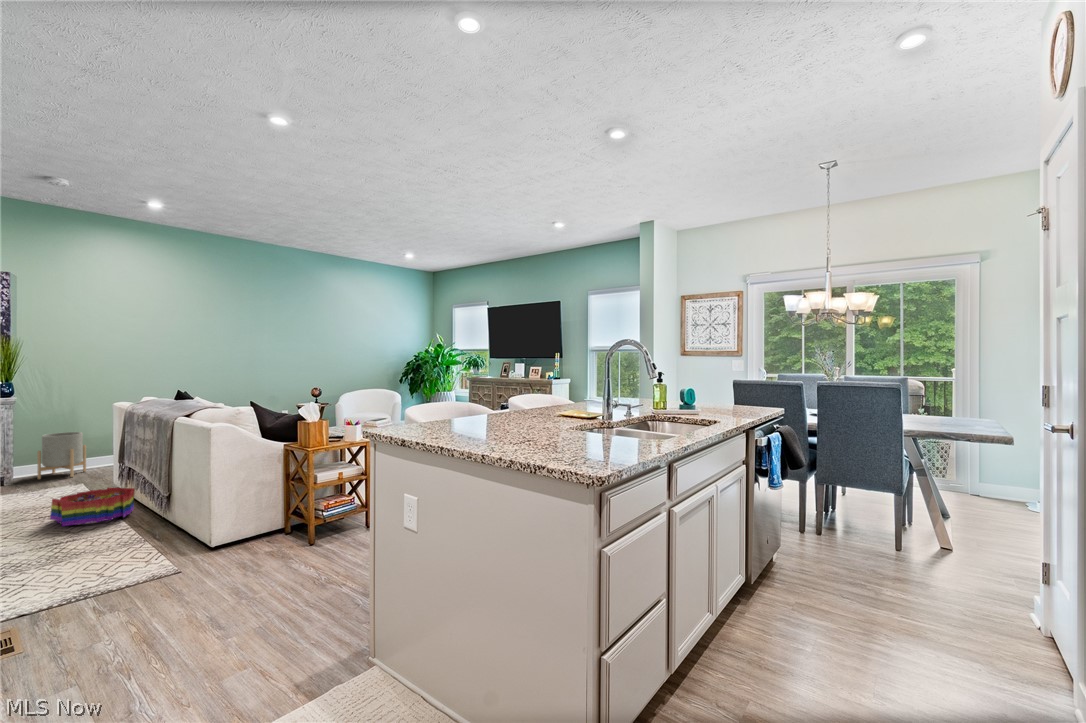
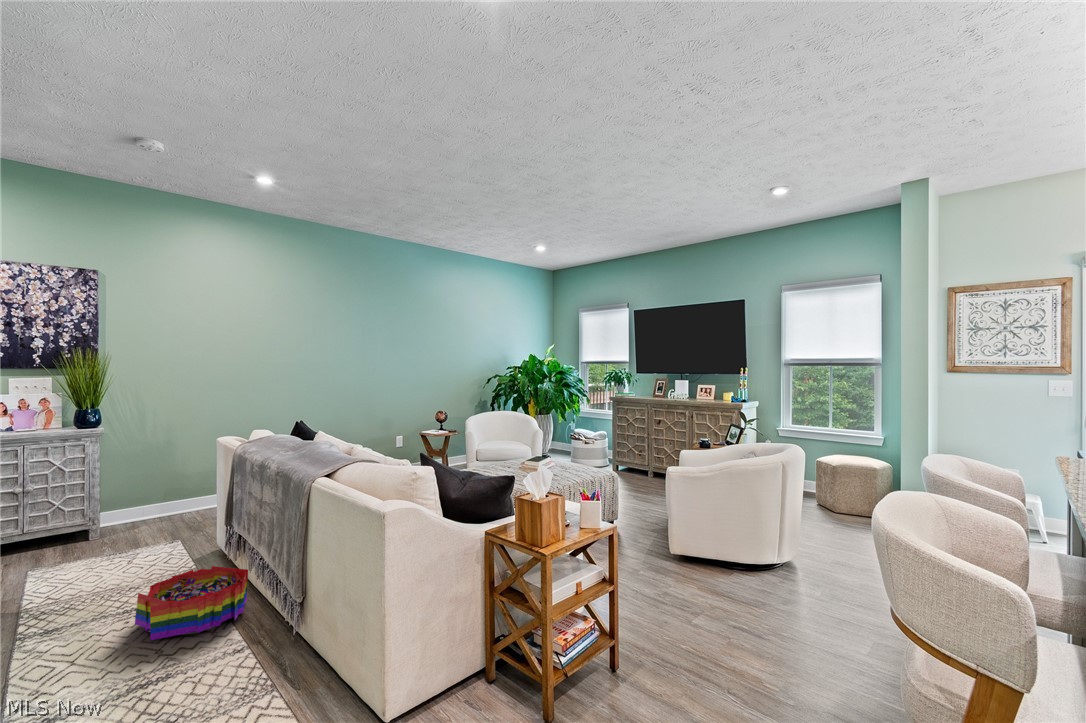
planter: present [37,432,86,479] -> none [127,468,184,531]

